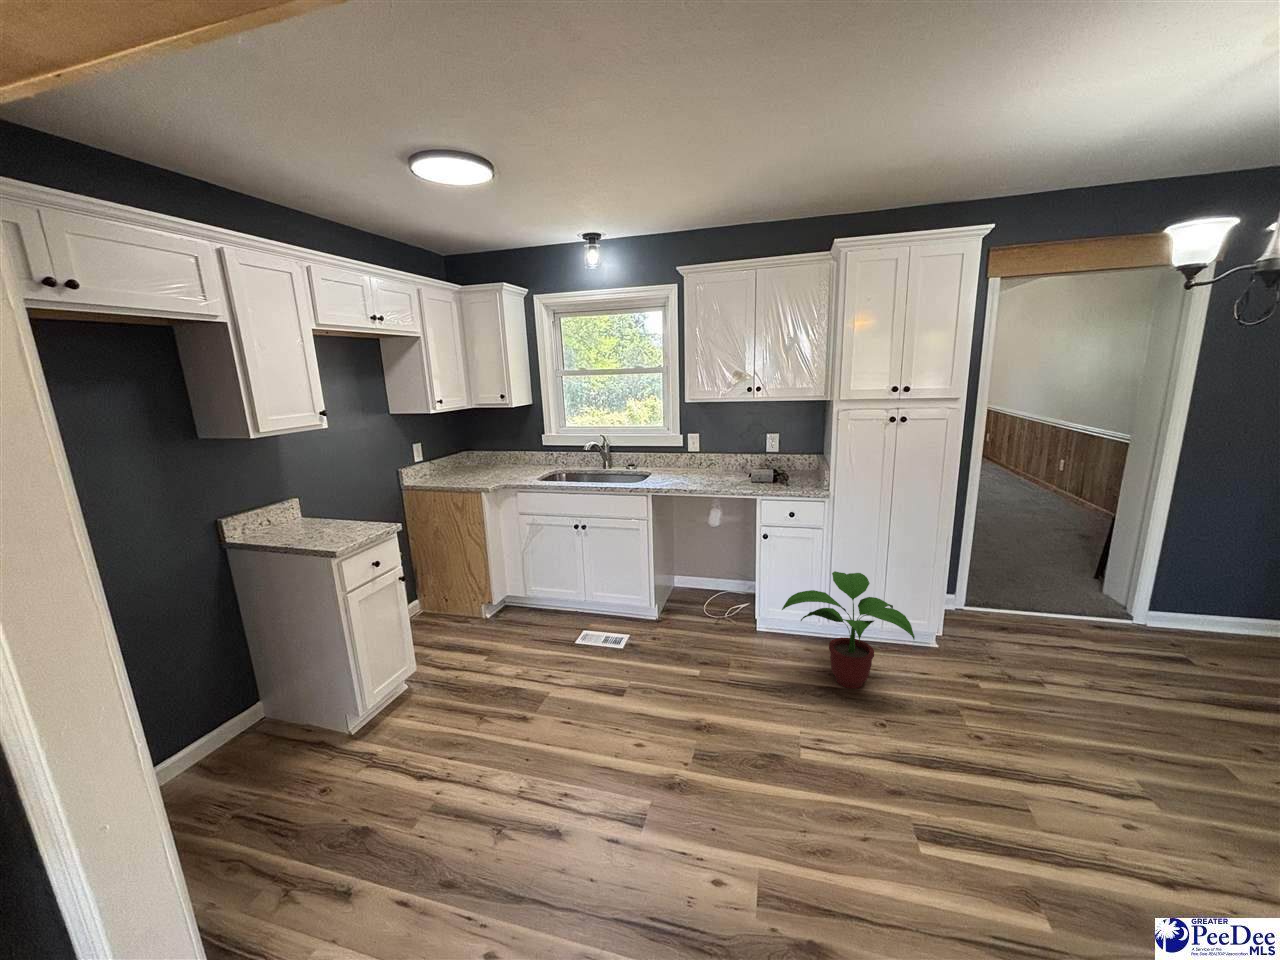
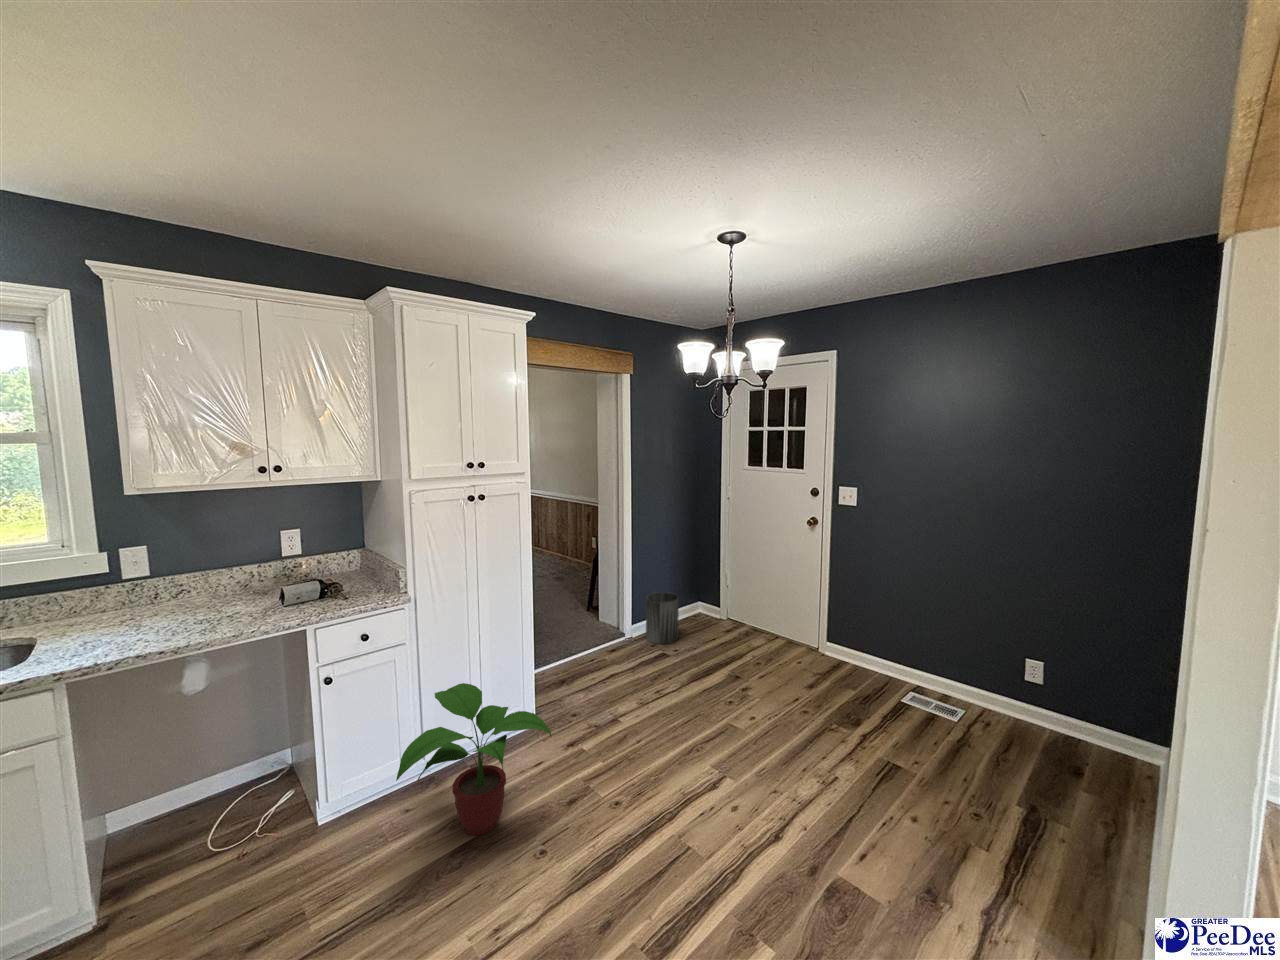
trash can: none [1166,577,1246,652] -> present [646,592,679,644]

